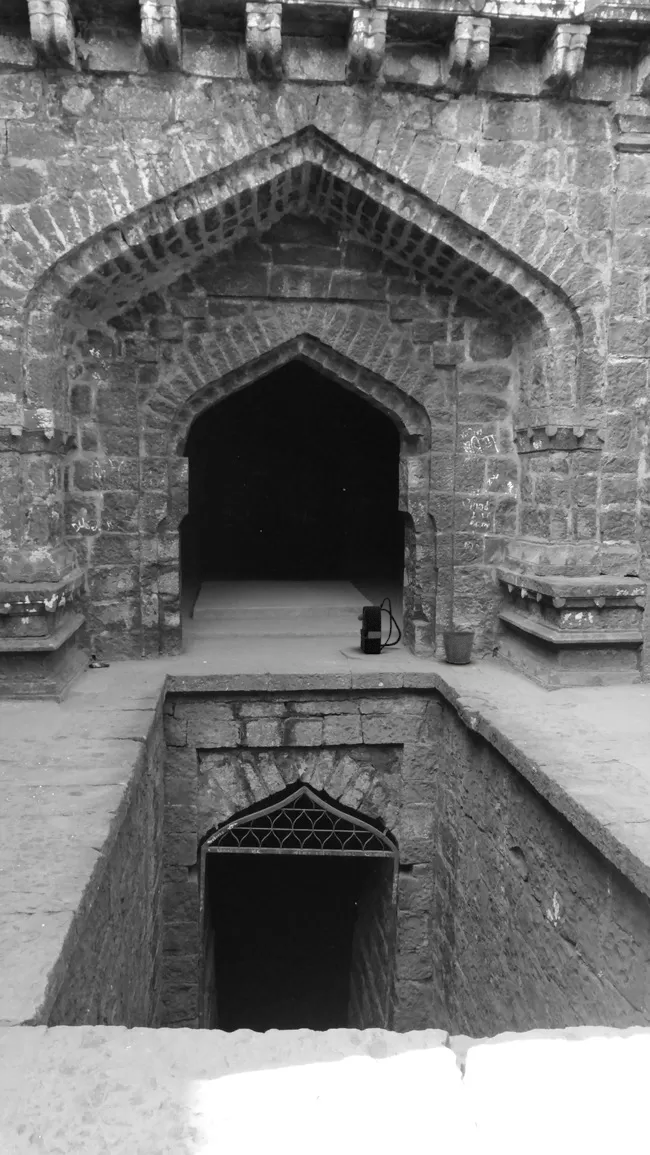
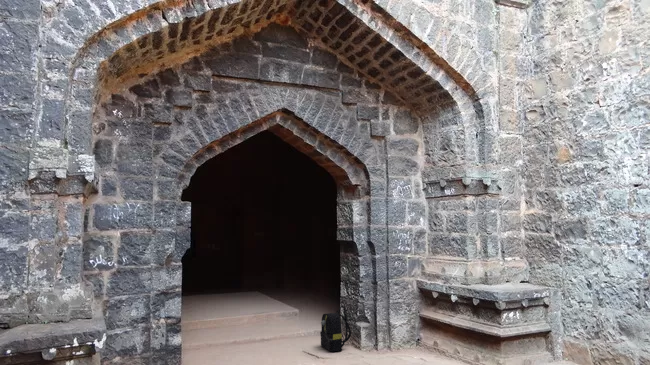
bucket: present [442,629,475,664] -> none [391,315,416,355]

